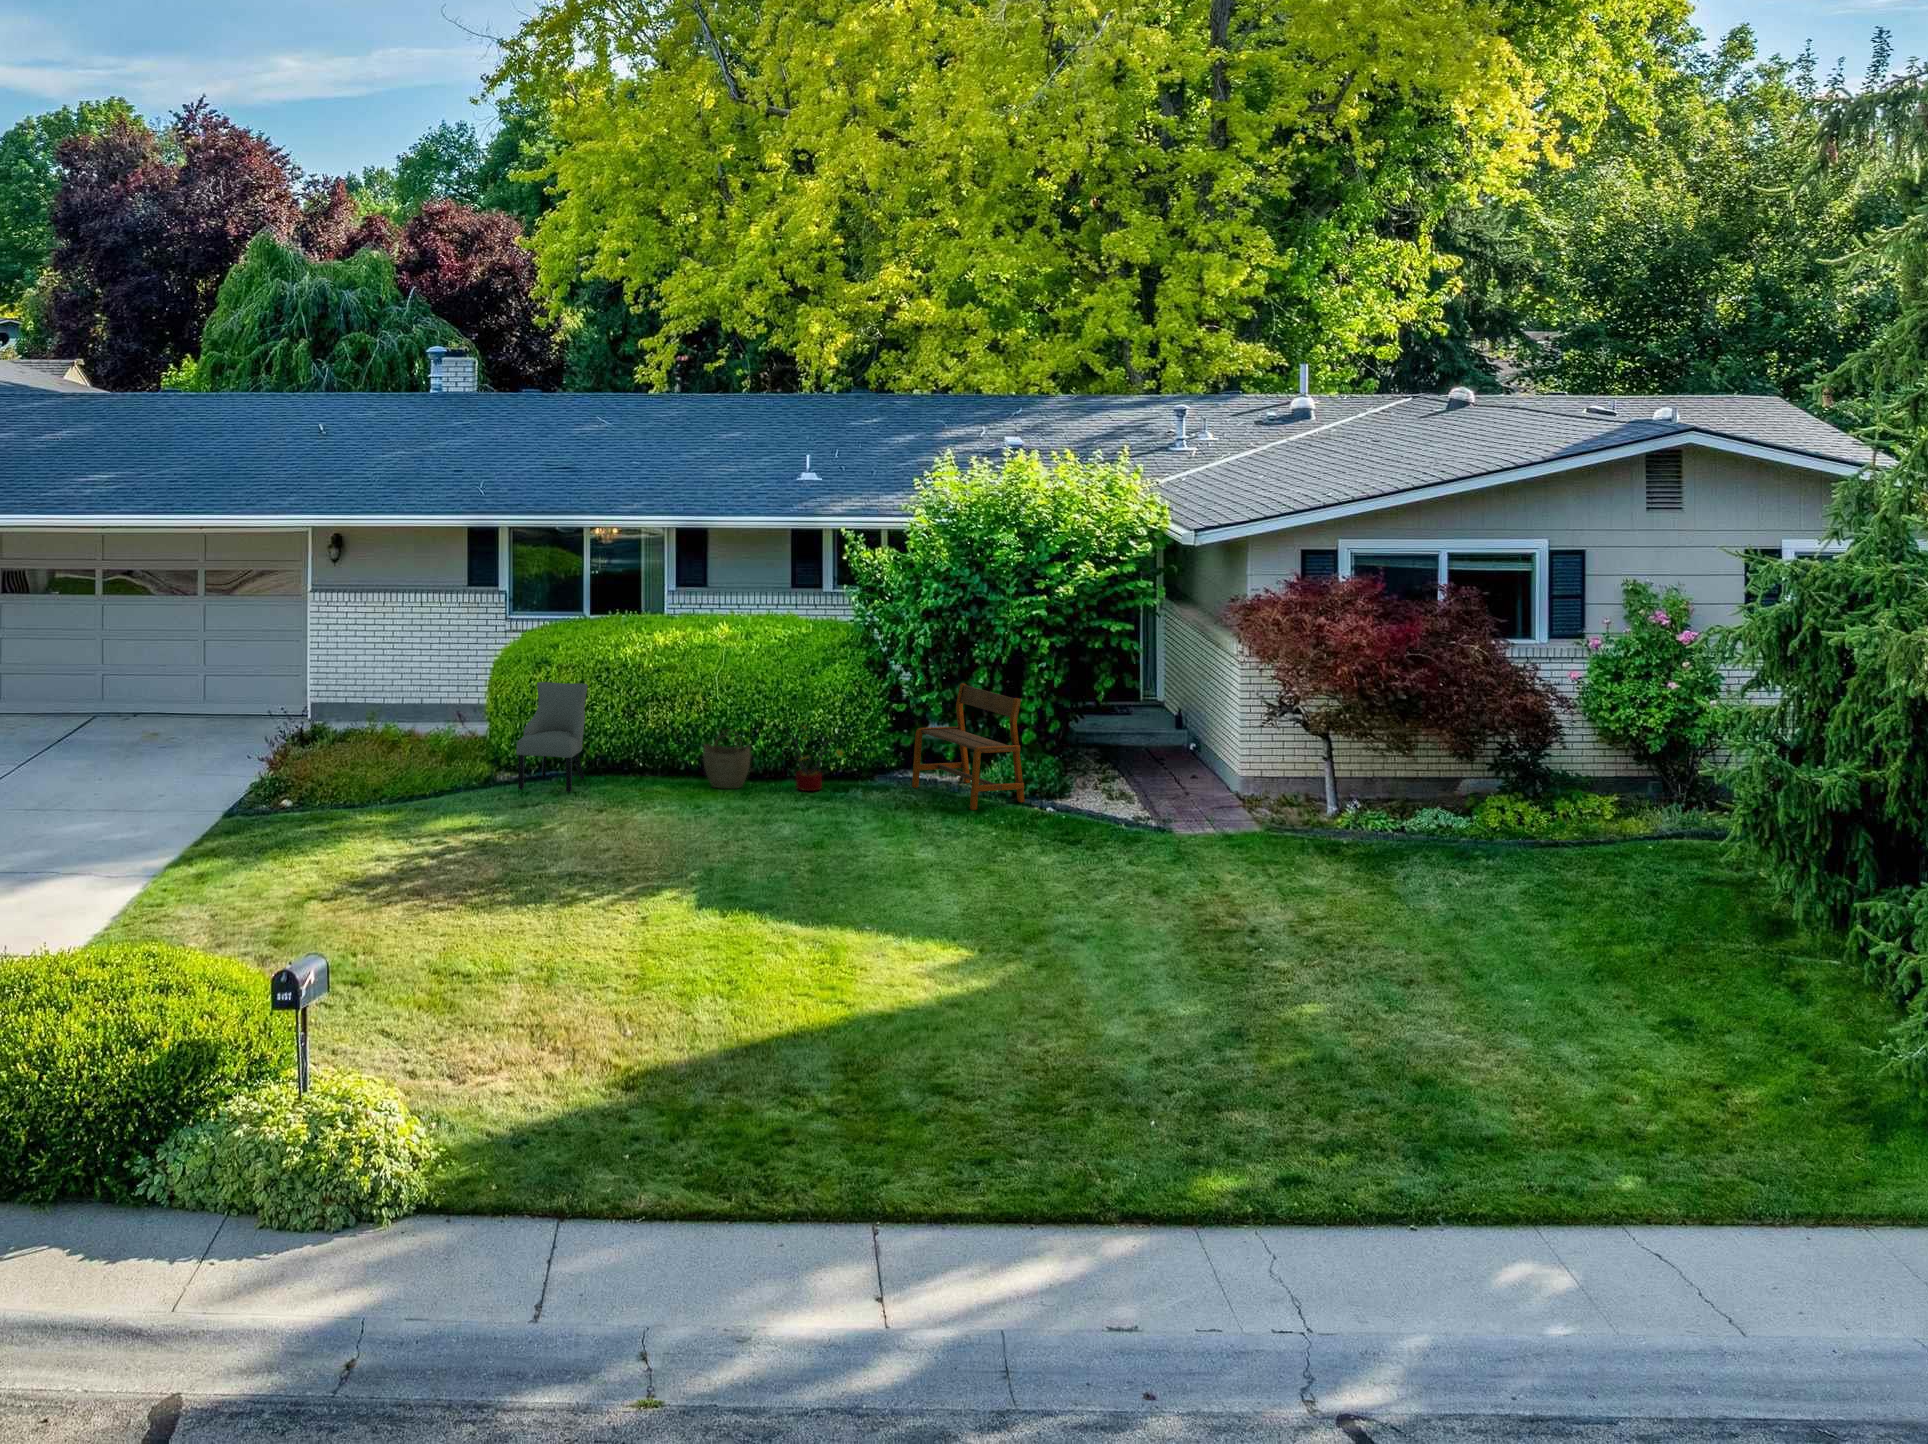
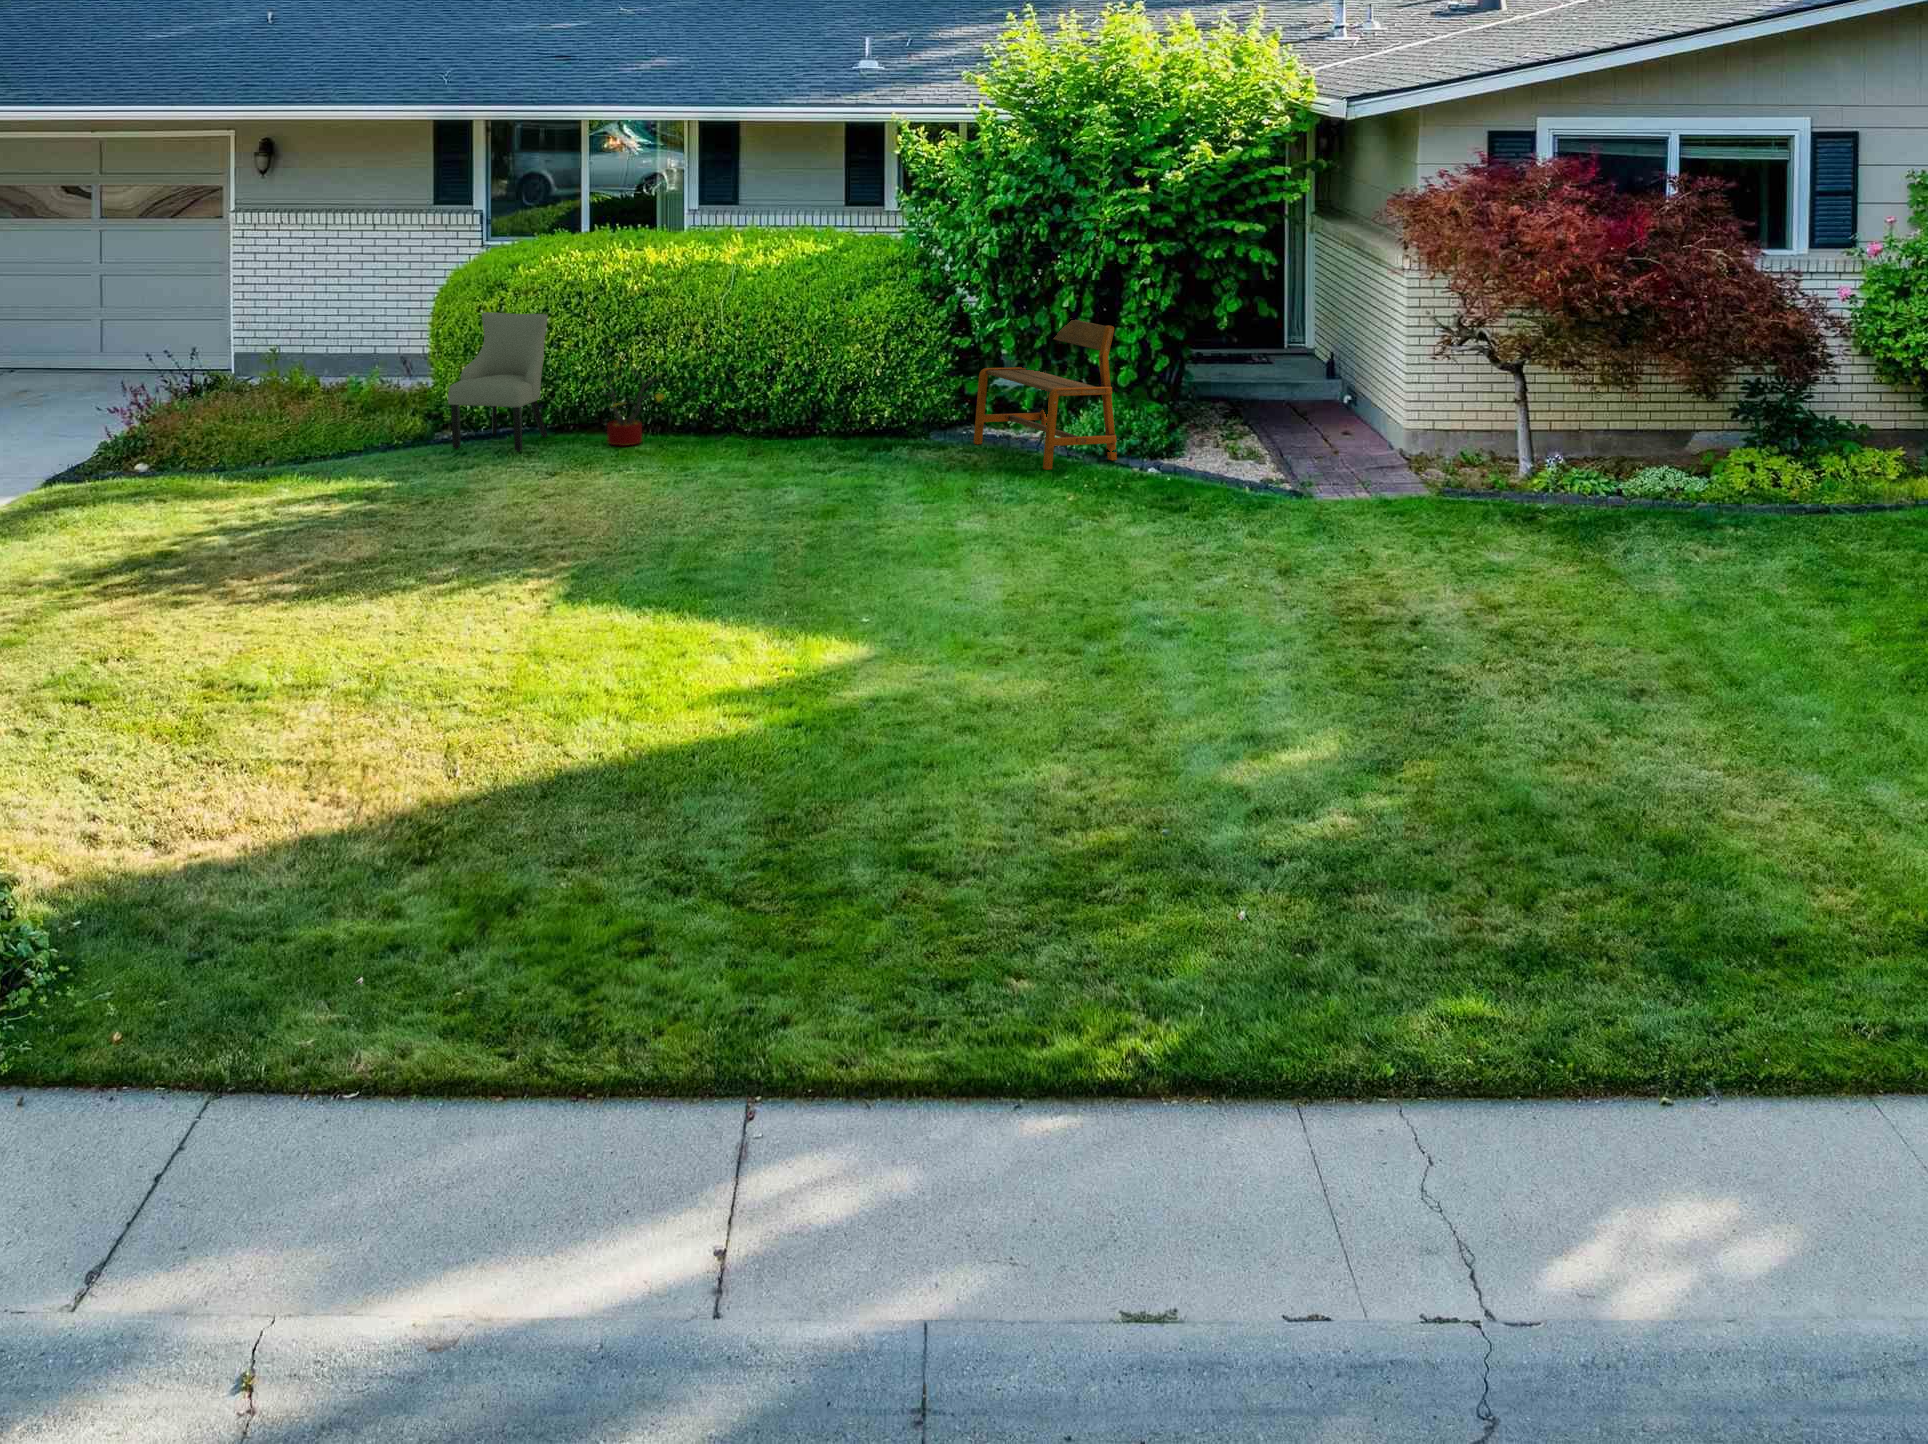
woven basket: present [703,731,751,789] -> none [699,372,762,447]
decorative plant: present [788,731,843,791] -> present [602,363,664,446]

